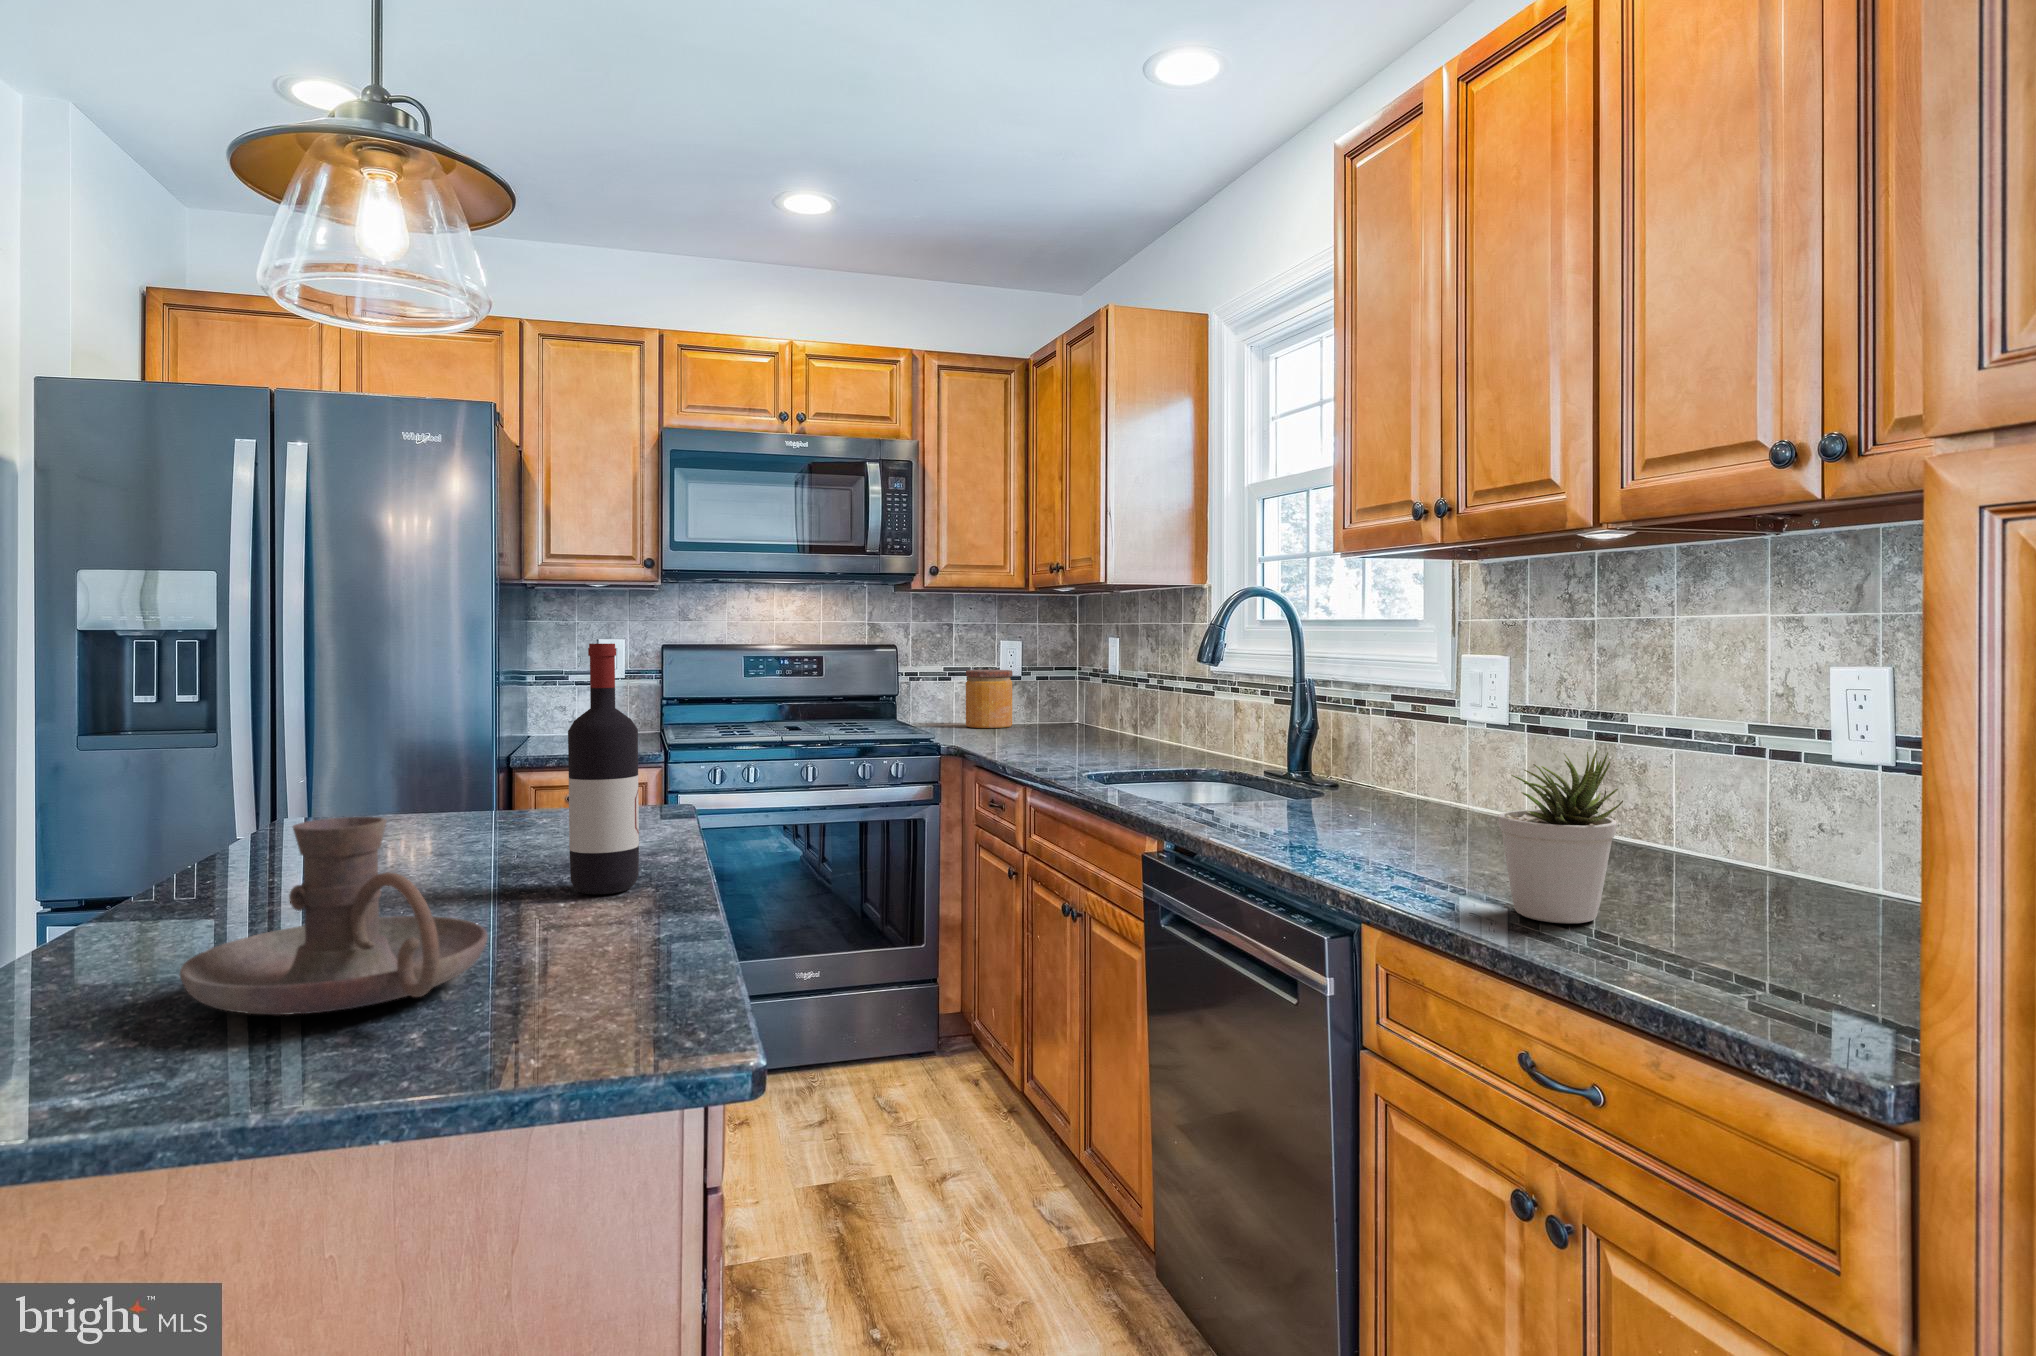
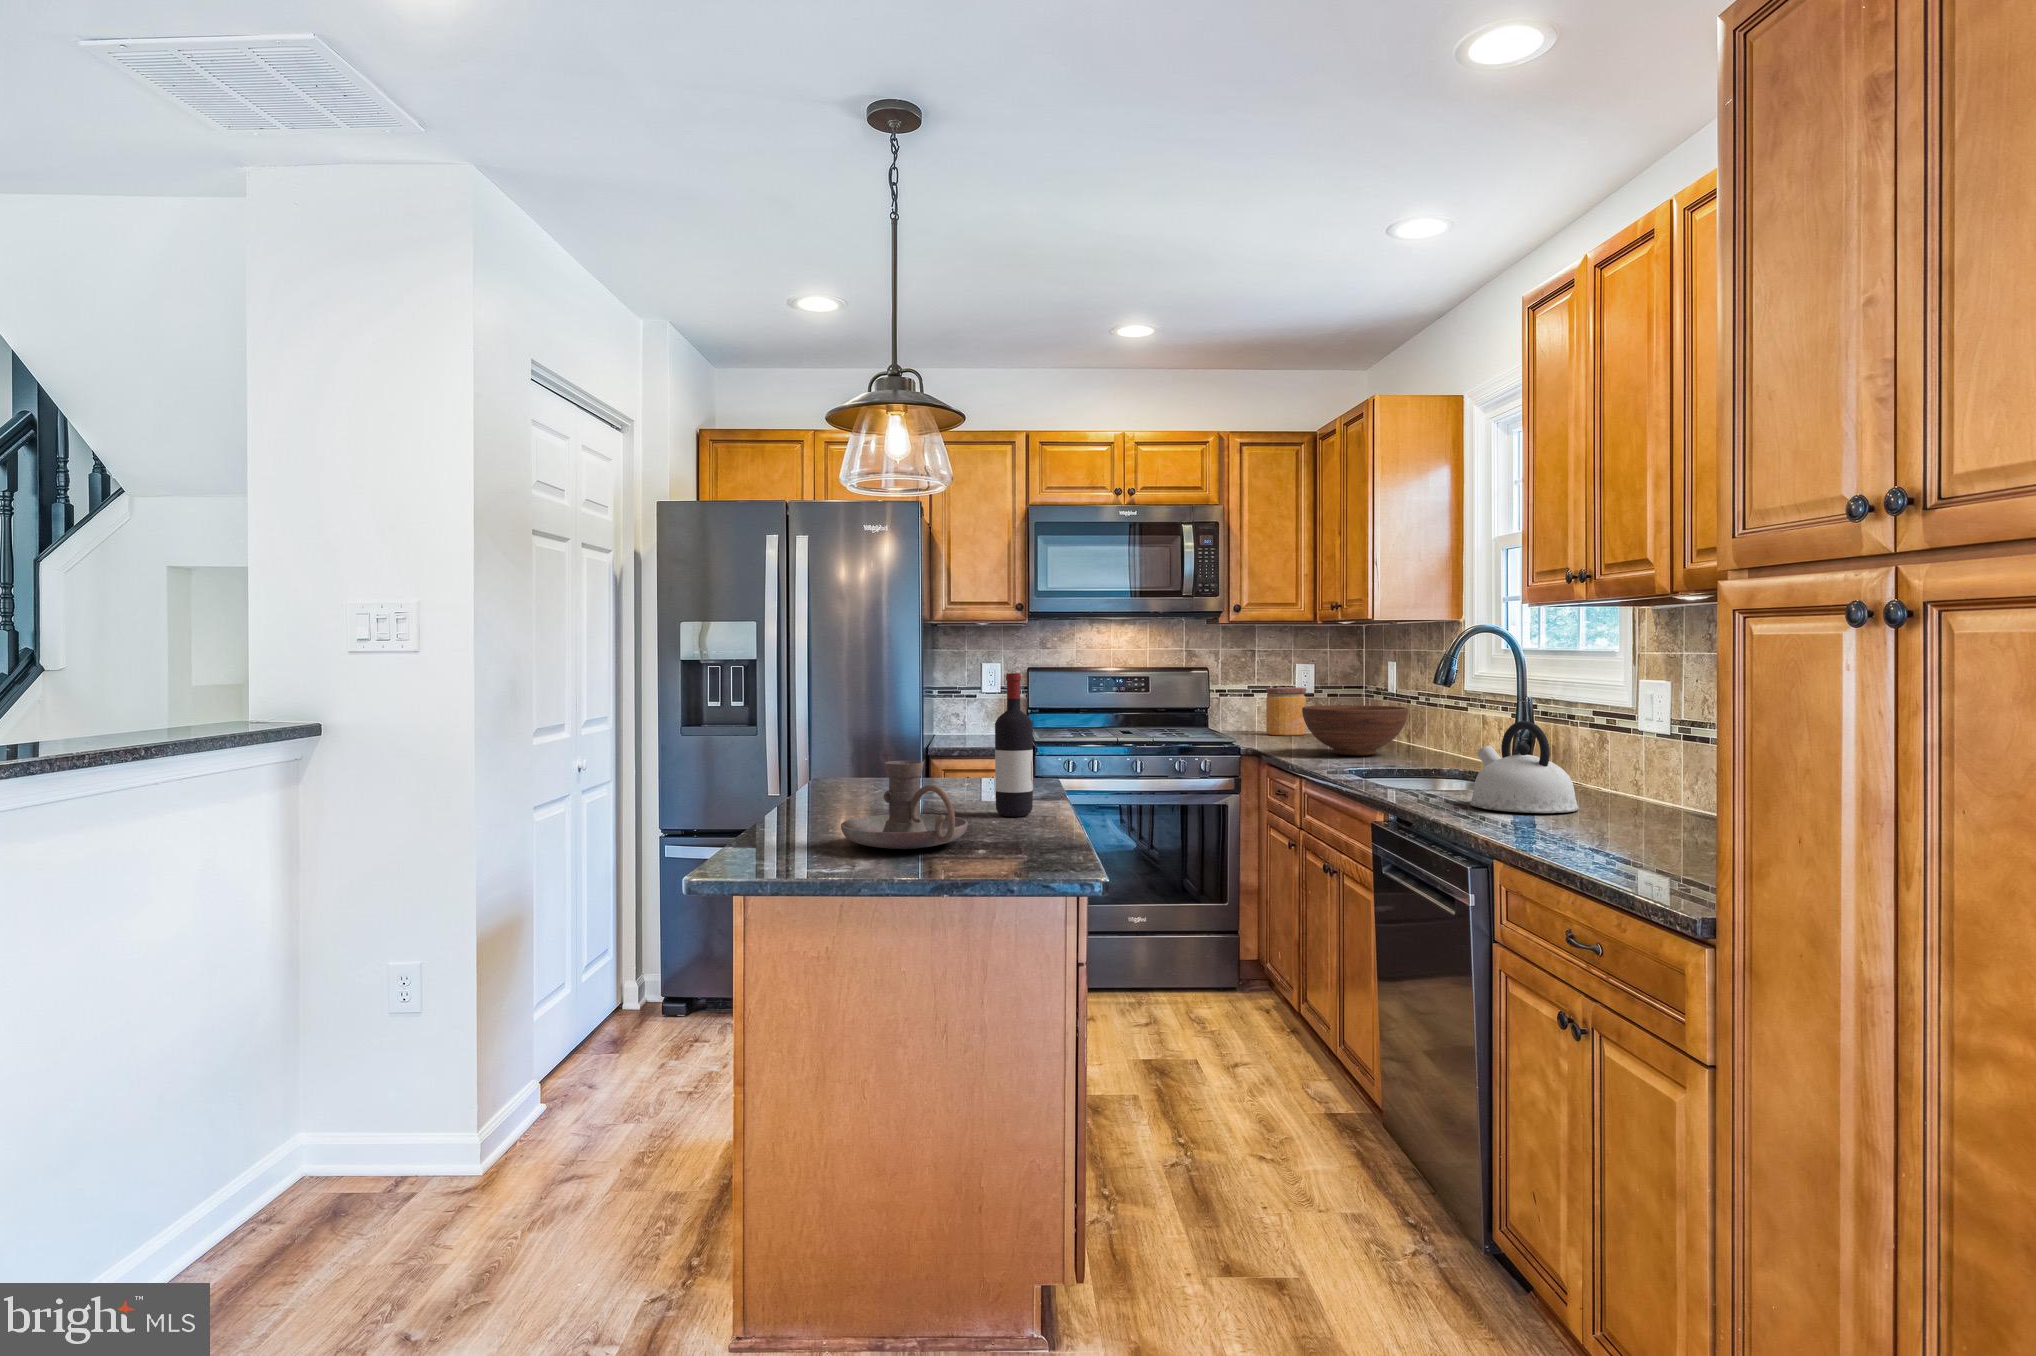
fruit bowl: none [1020,691,1146,754] -> present [1302,705,1408,755]
kettle: none [1276,712,1415,838] -> present [1470,721,1579,813]
potted plant: present [1498,750,1623,924] -> none [1580,744,1663,859]

